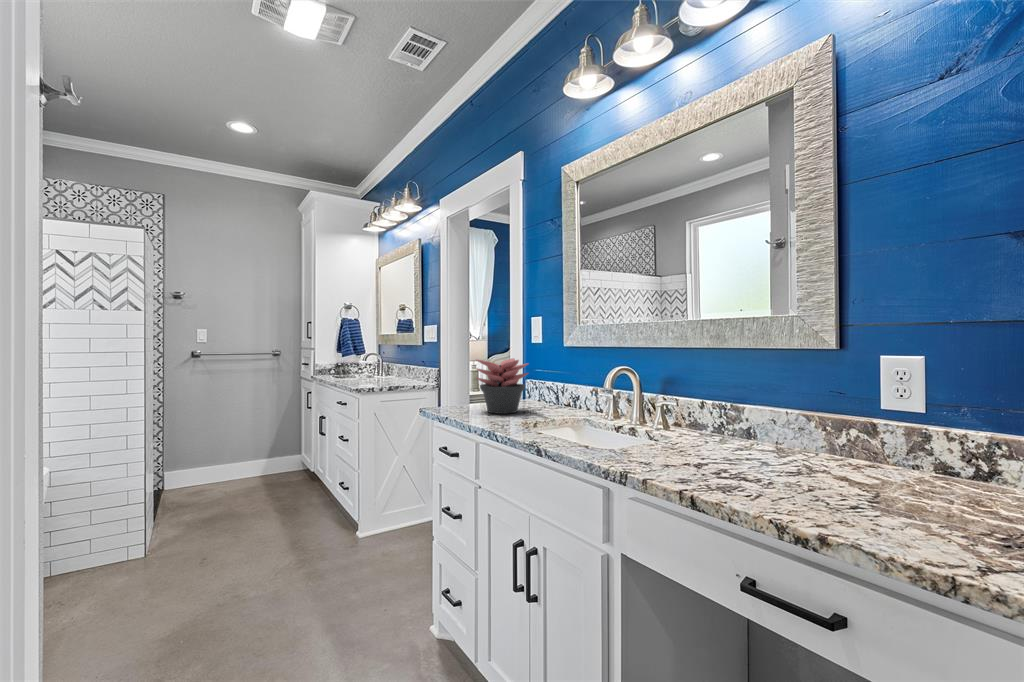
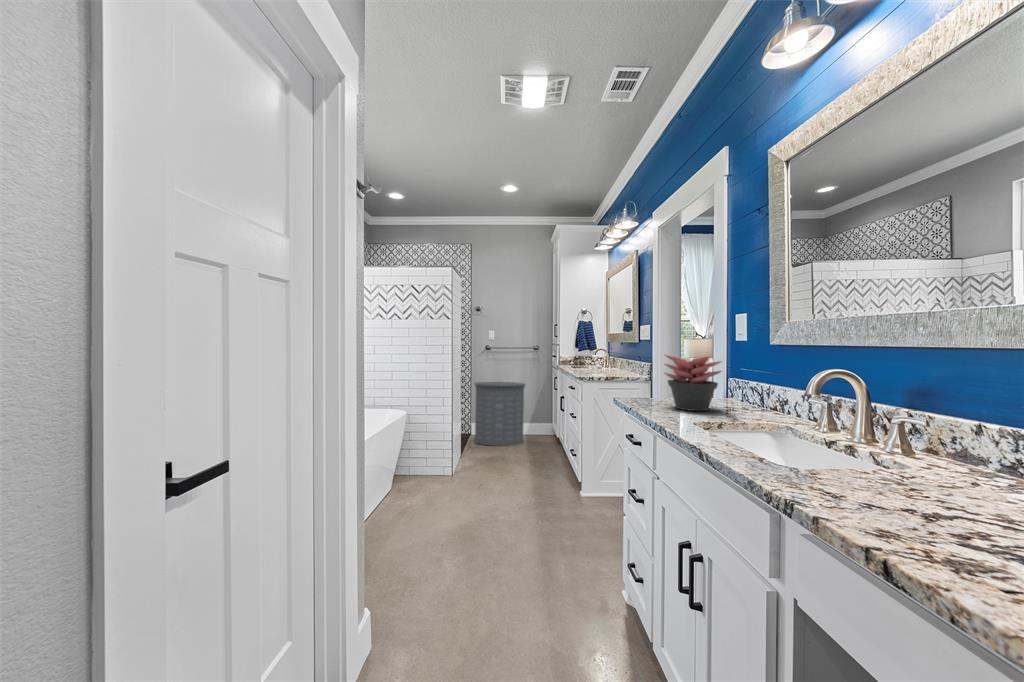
laundry hamper: none [184,402,266,493] -> present [475,382,525,446]

